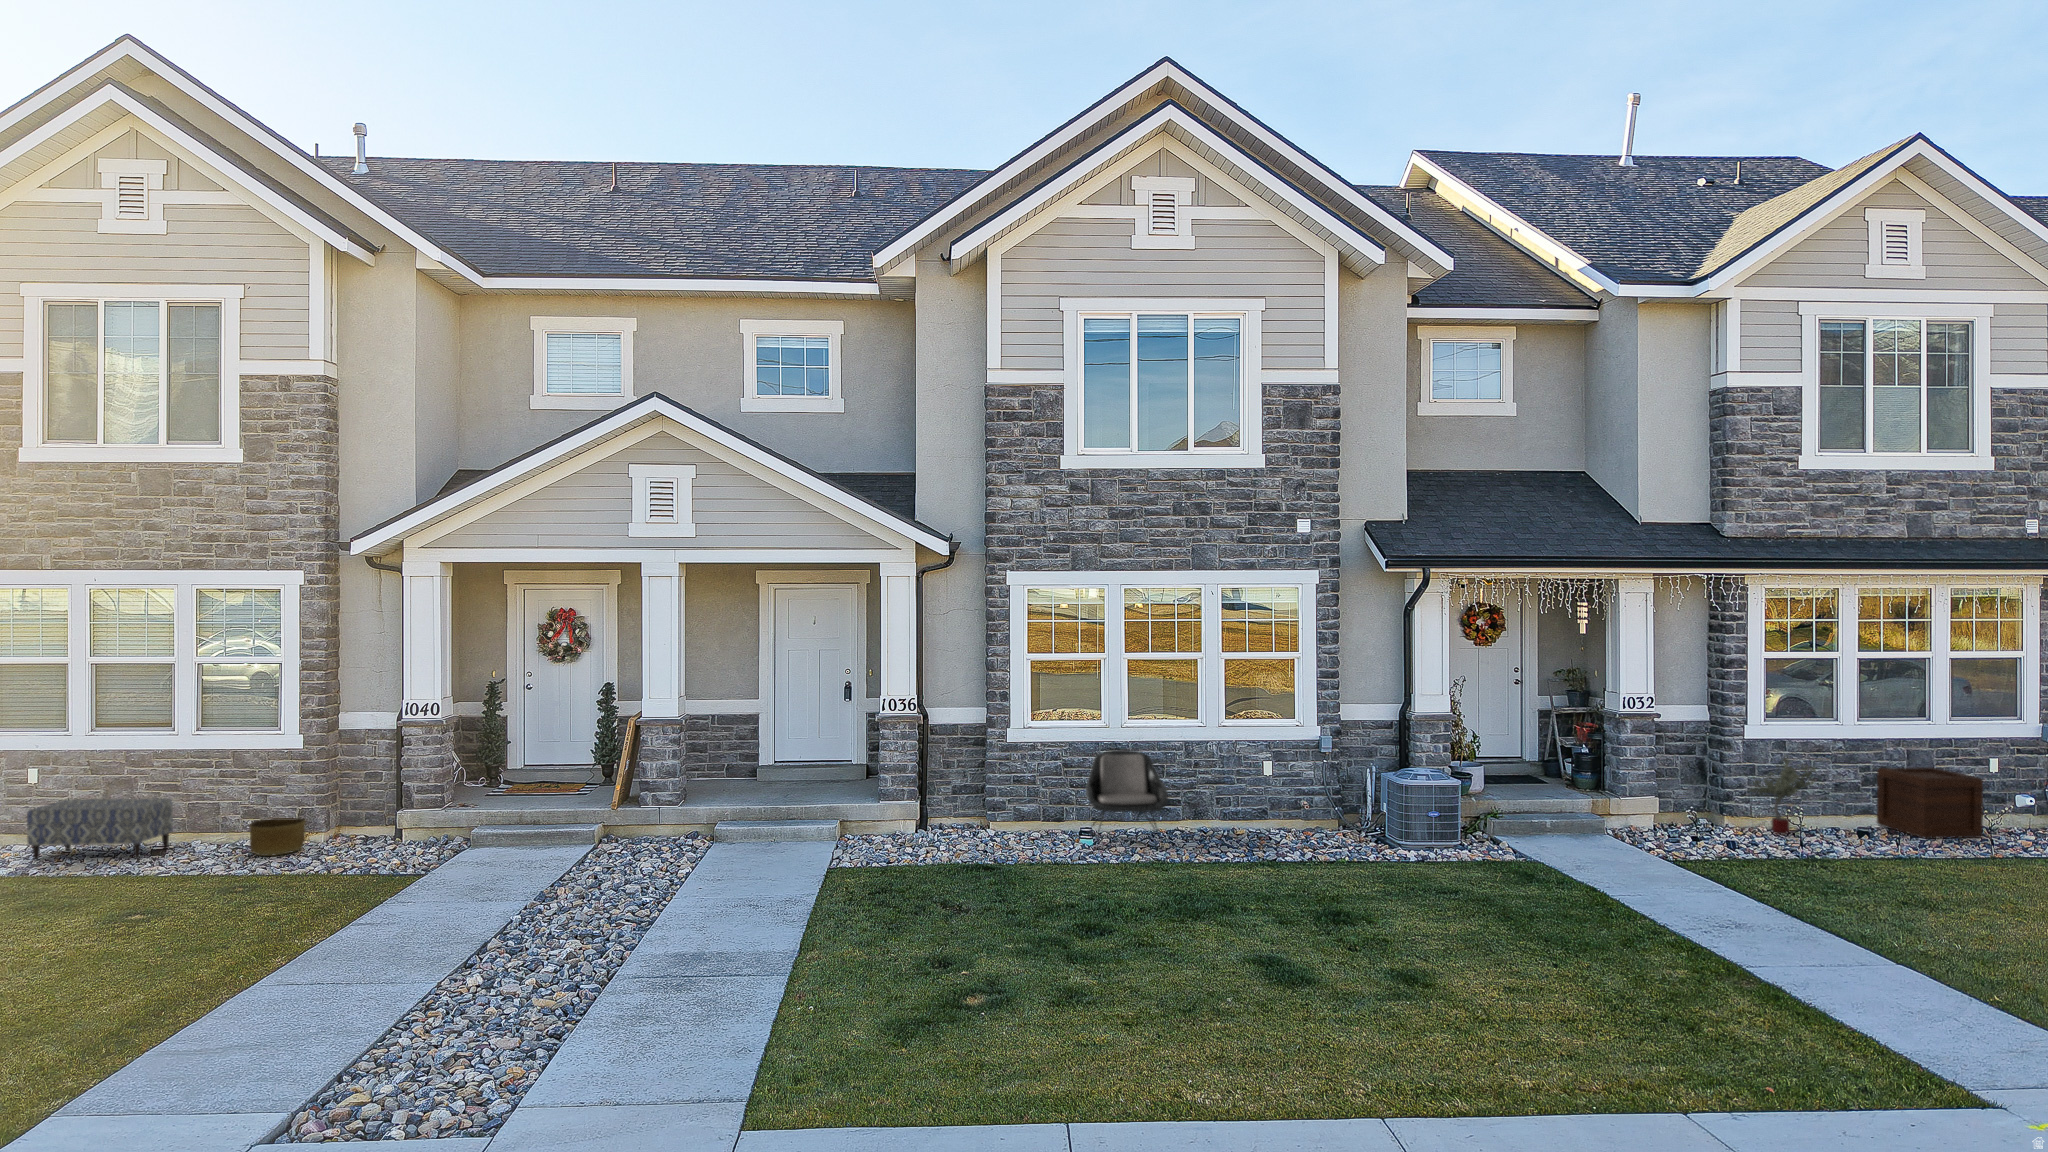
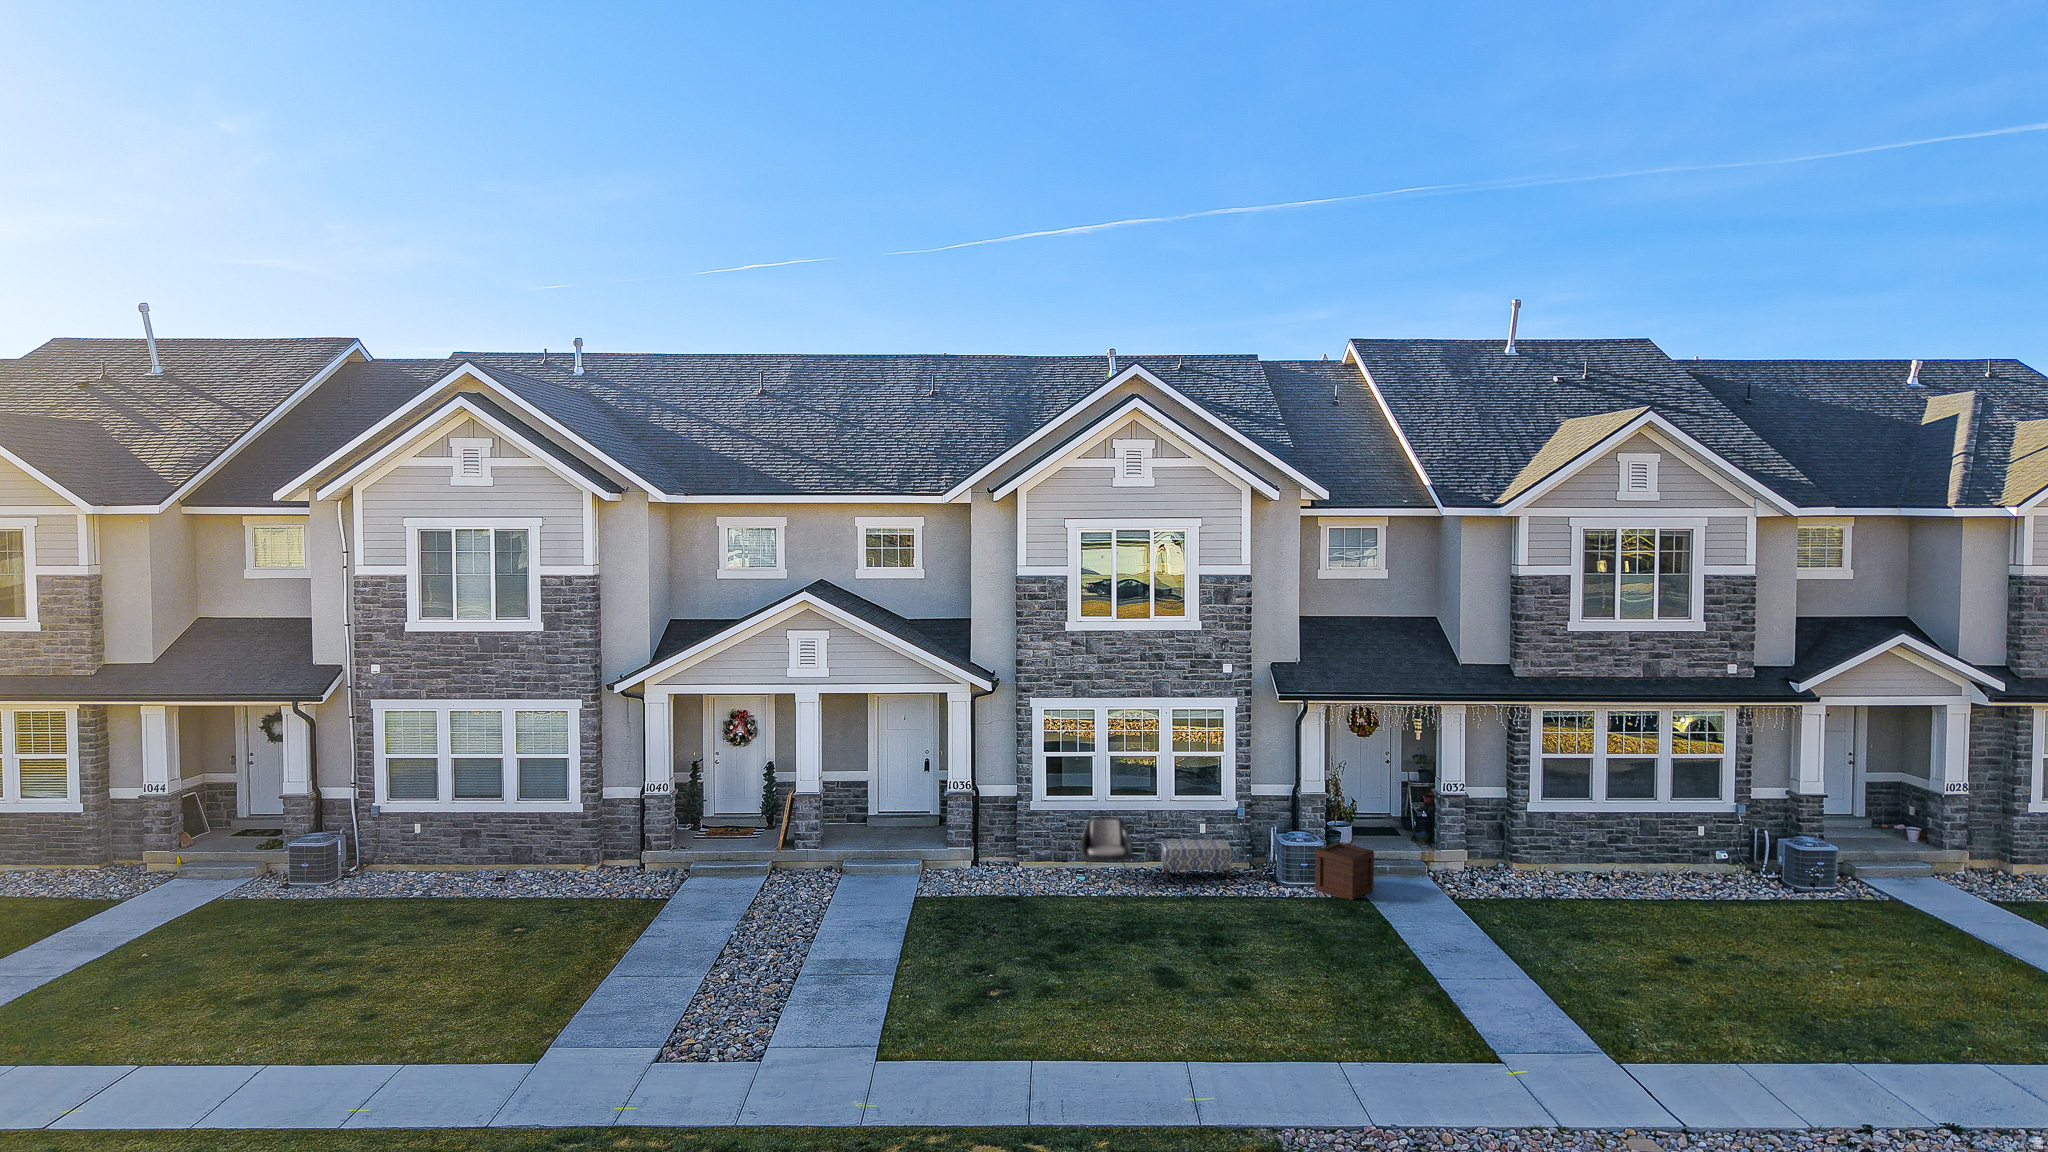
potted tree: present [1749,755,1816,834] -> none [1523,824,1570,878]
wooden crate: present [1877,767,1983,839] -> present [1315,842,1374,900]
bench: present [27,798,173,860] -> present [1161,840,1232,879]
basket: present [249,818,306,856] -> none [554,855,586,881]

